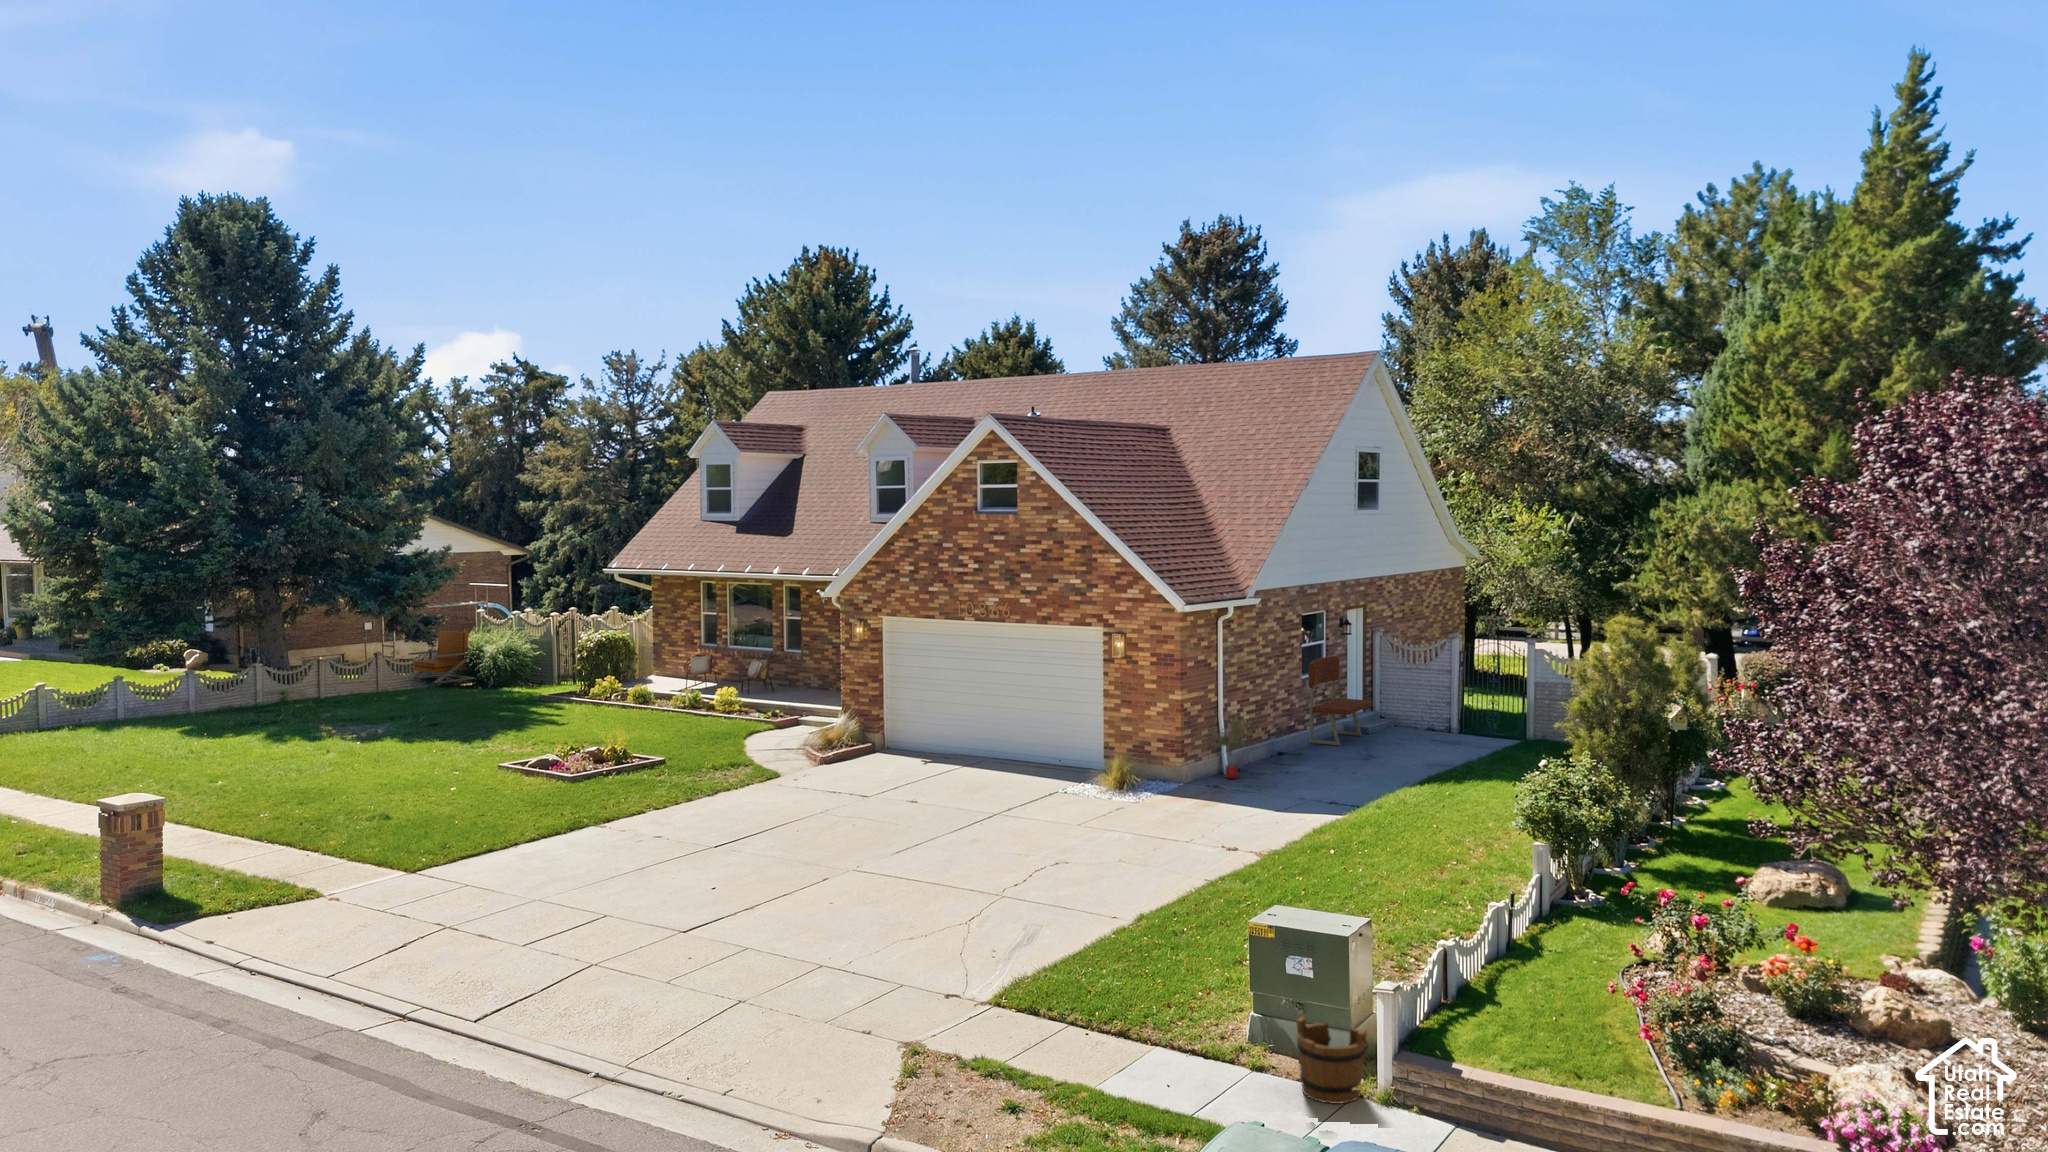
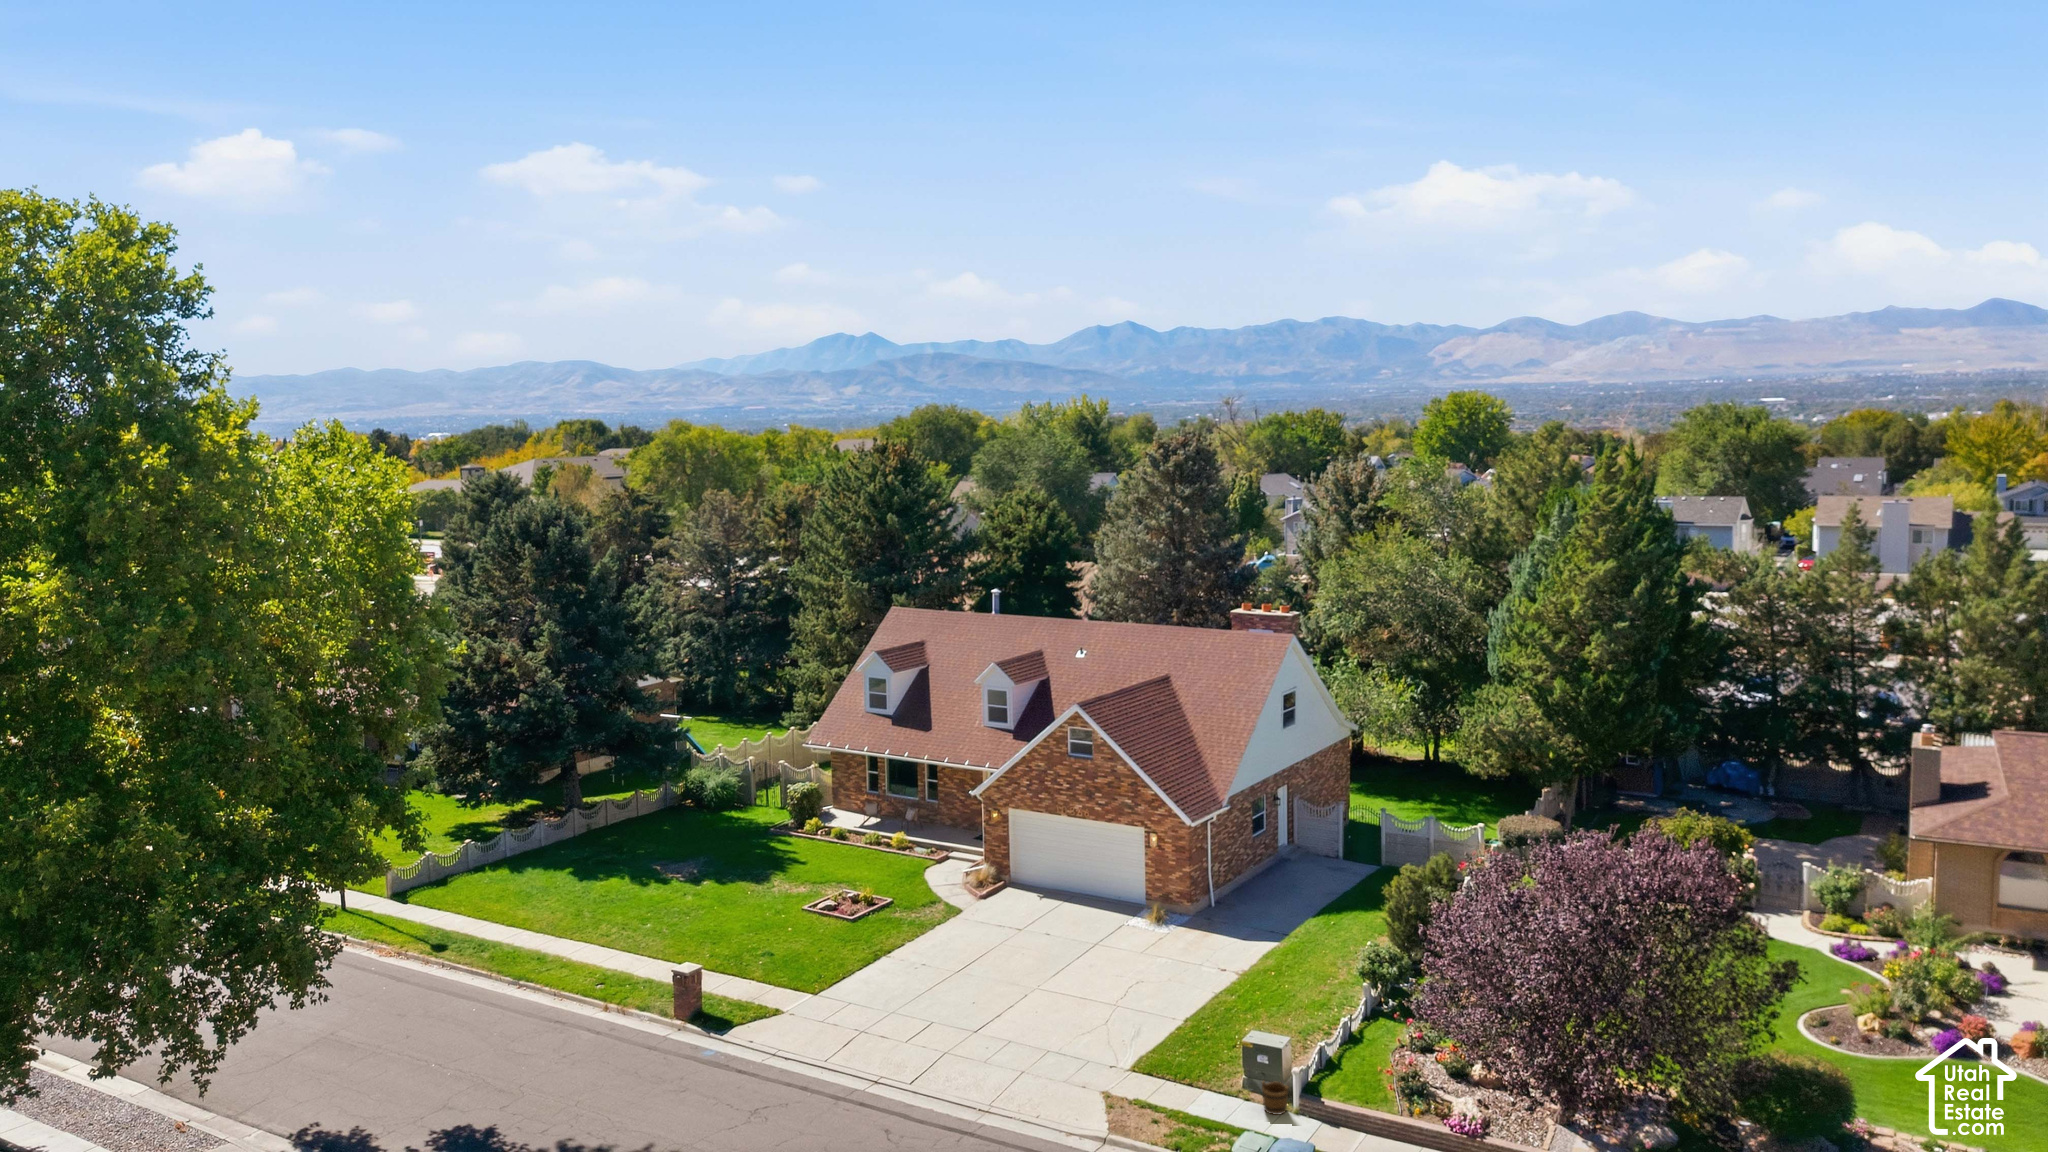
lounge chair: present [408,631,475,683] -> none [664,779,709,818]
bench: present [1308,656,1373,746] -> none [1257,821,1295,879]
potted tree: present [1211,713,1252,779] -> none [1204,873,1228,912]

